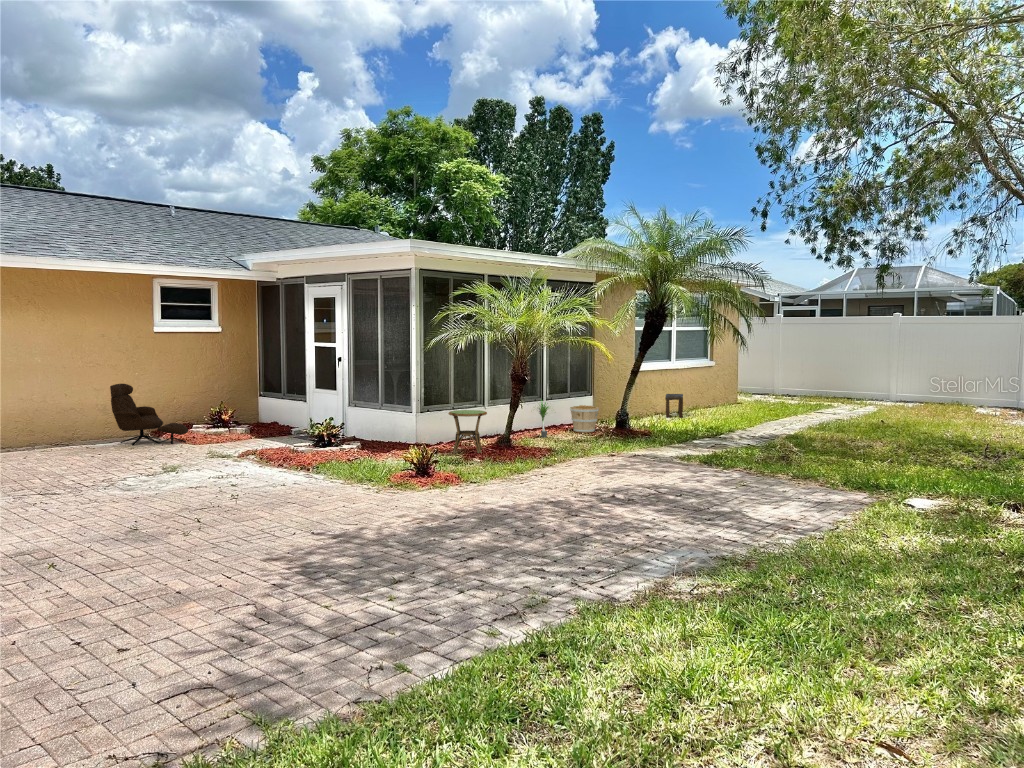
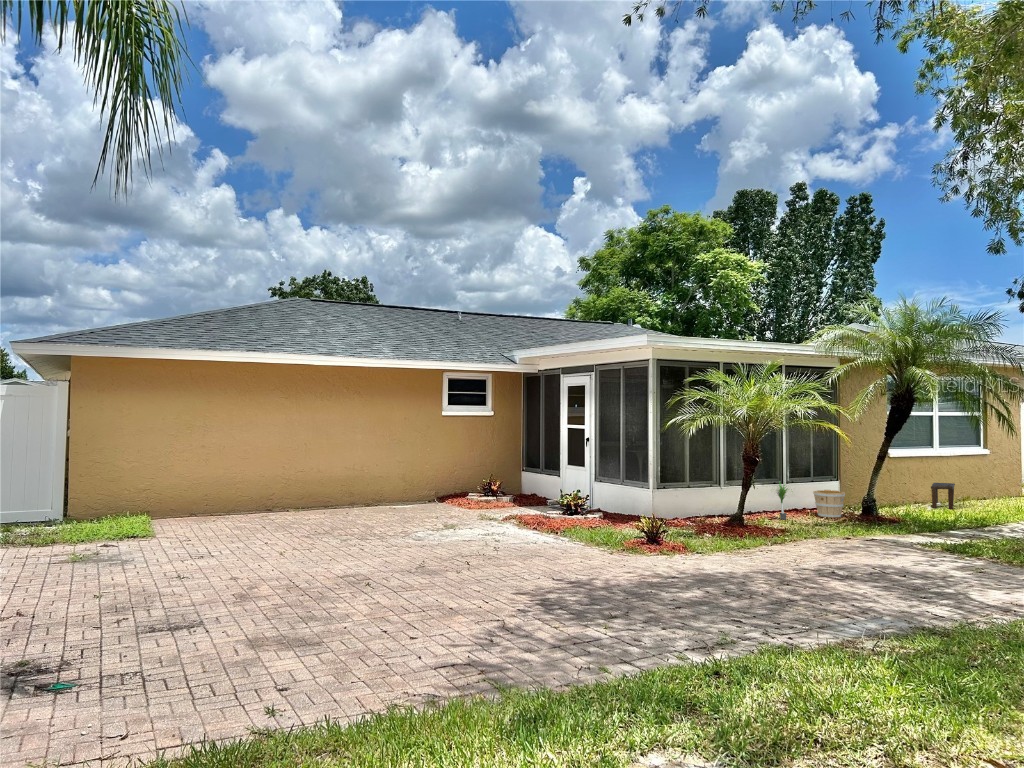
lounge chair: present [110,384,188,445] -> none [412,456,467,506]
side table: present [448,410,487,453] -> none [683,488,720,529]

